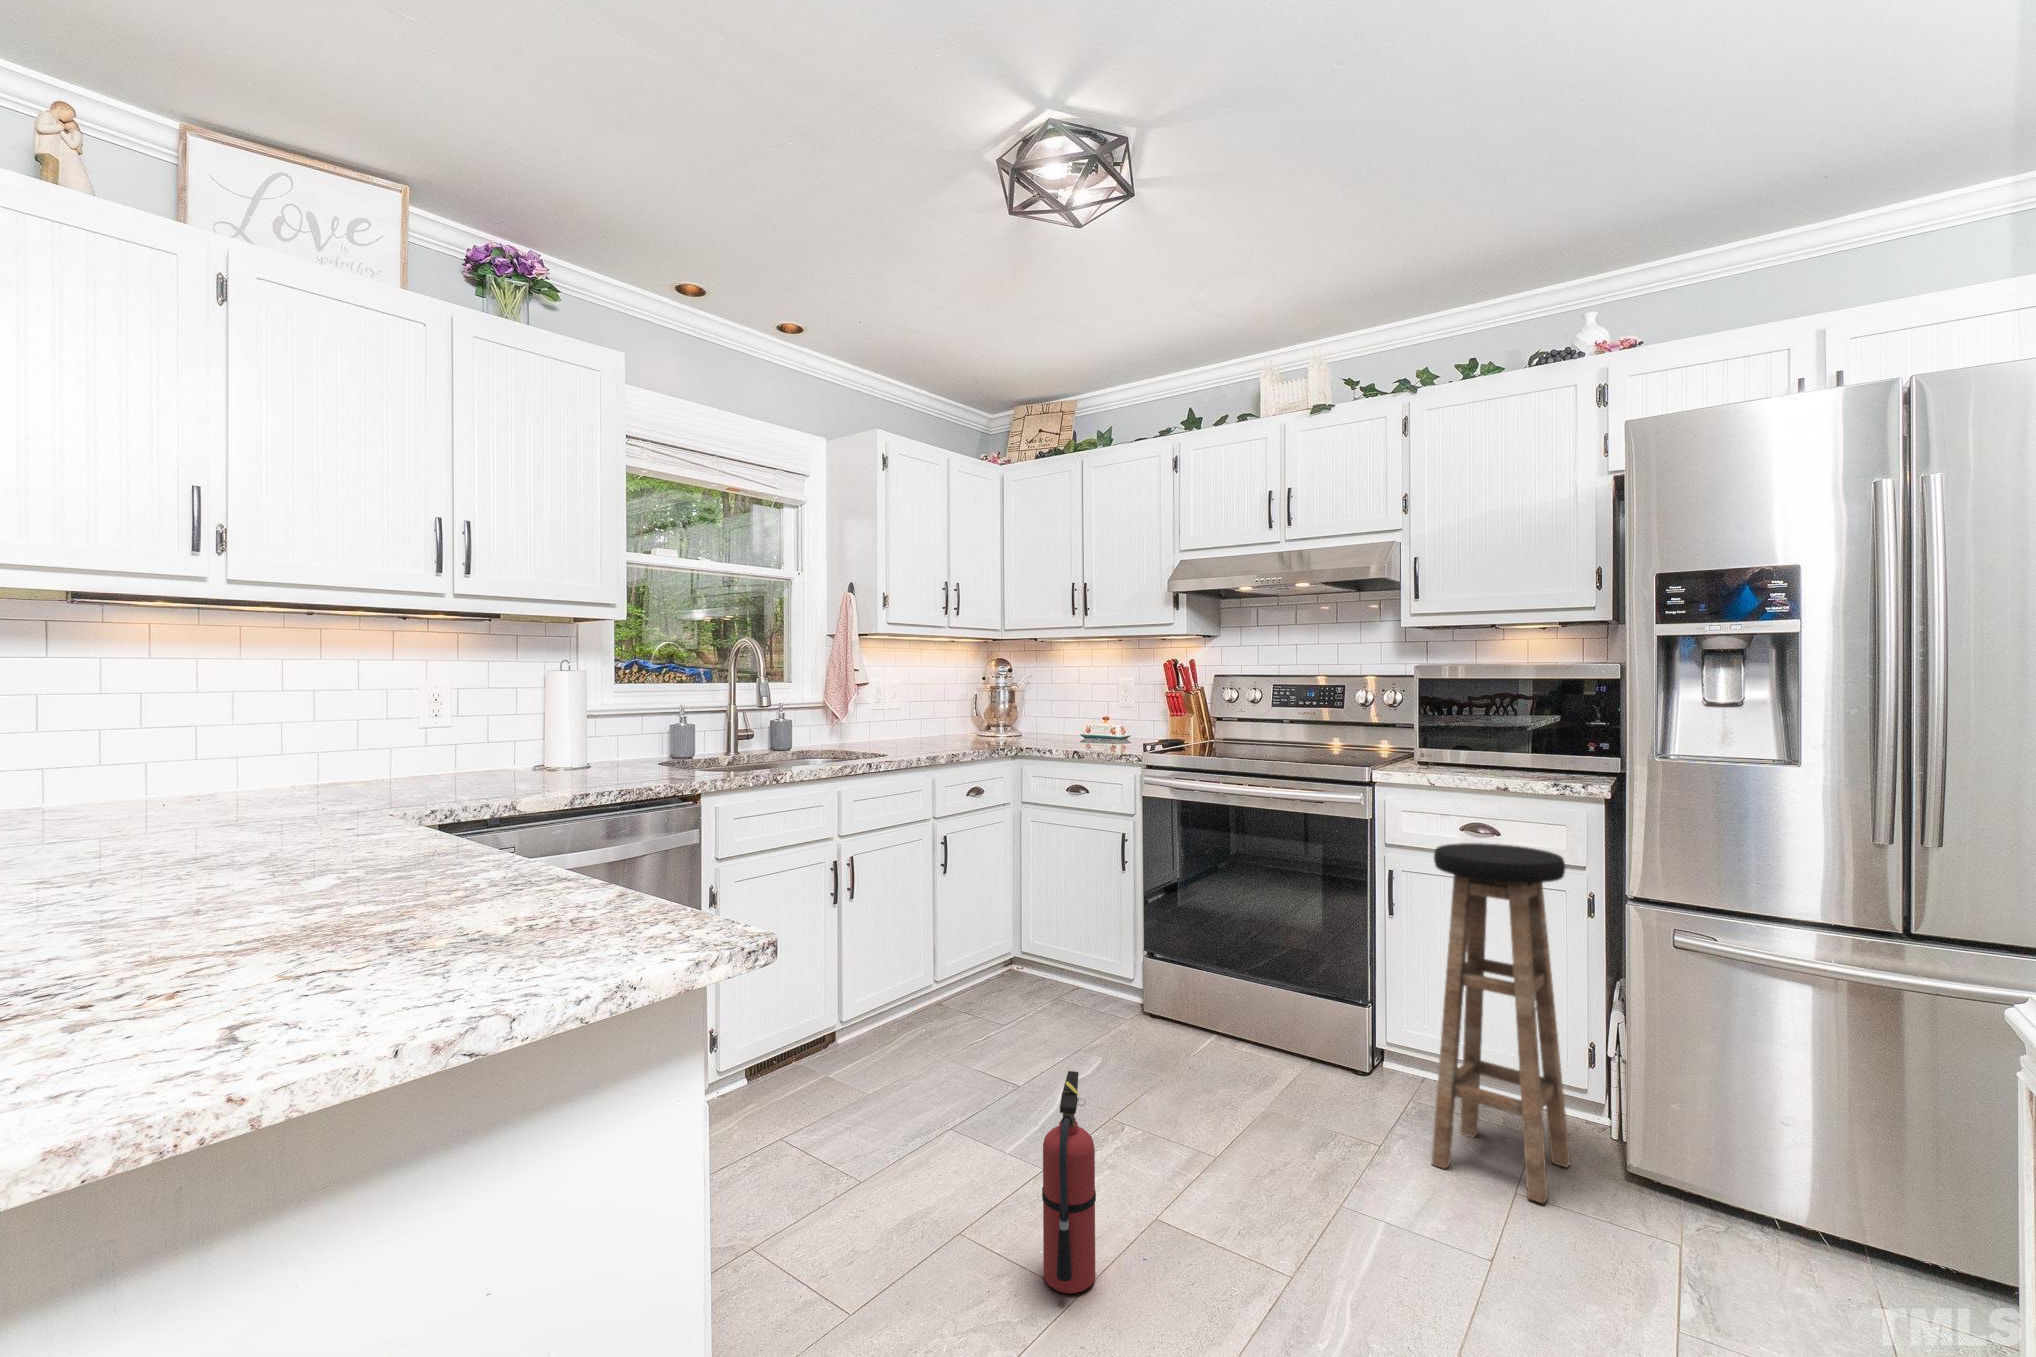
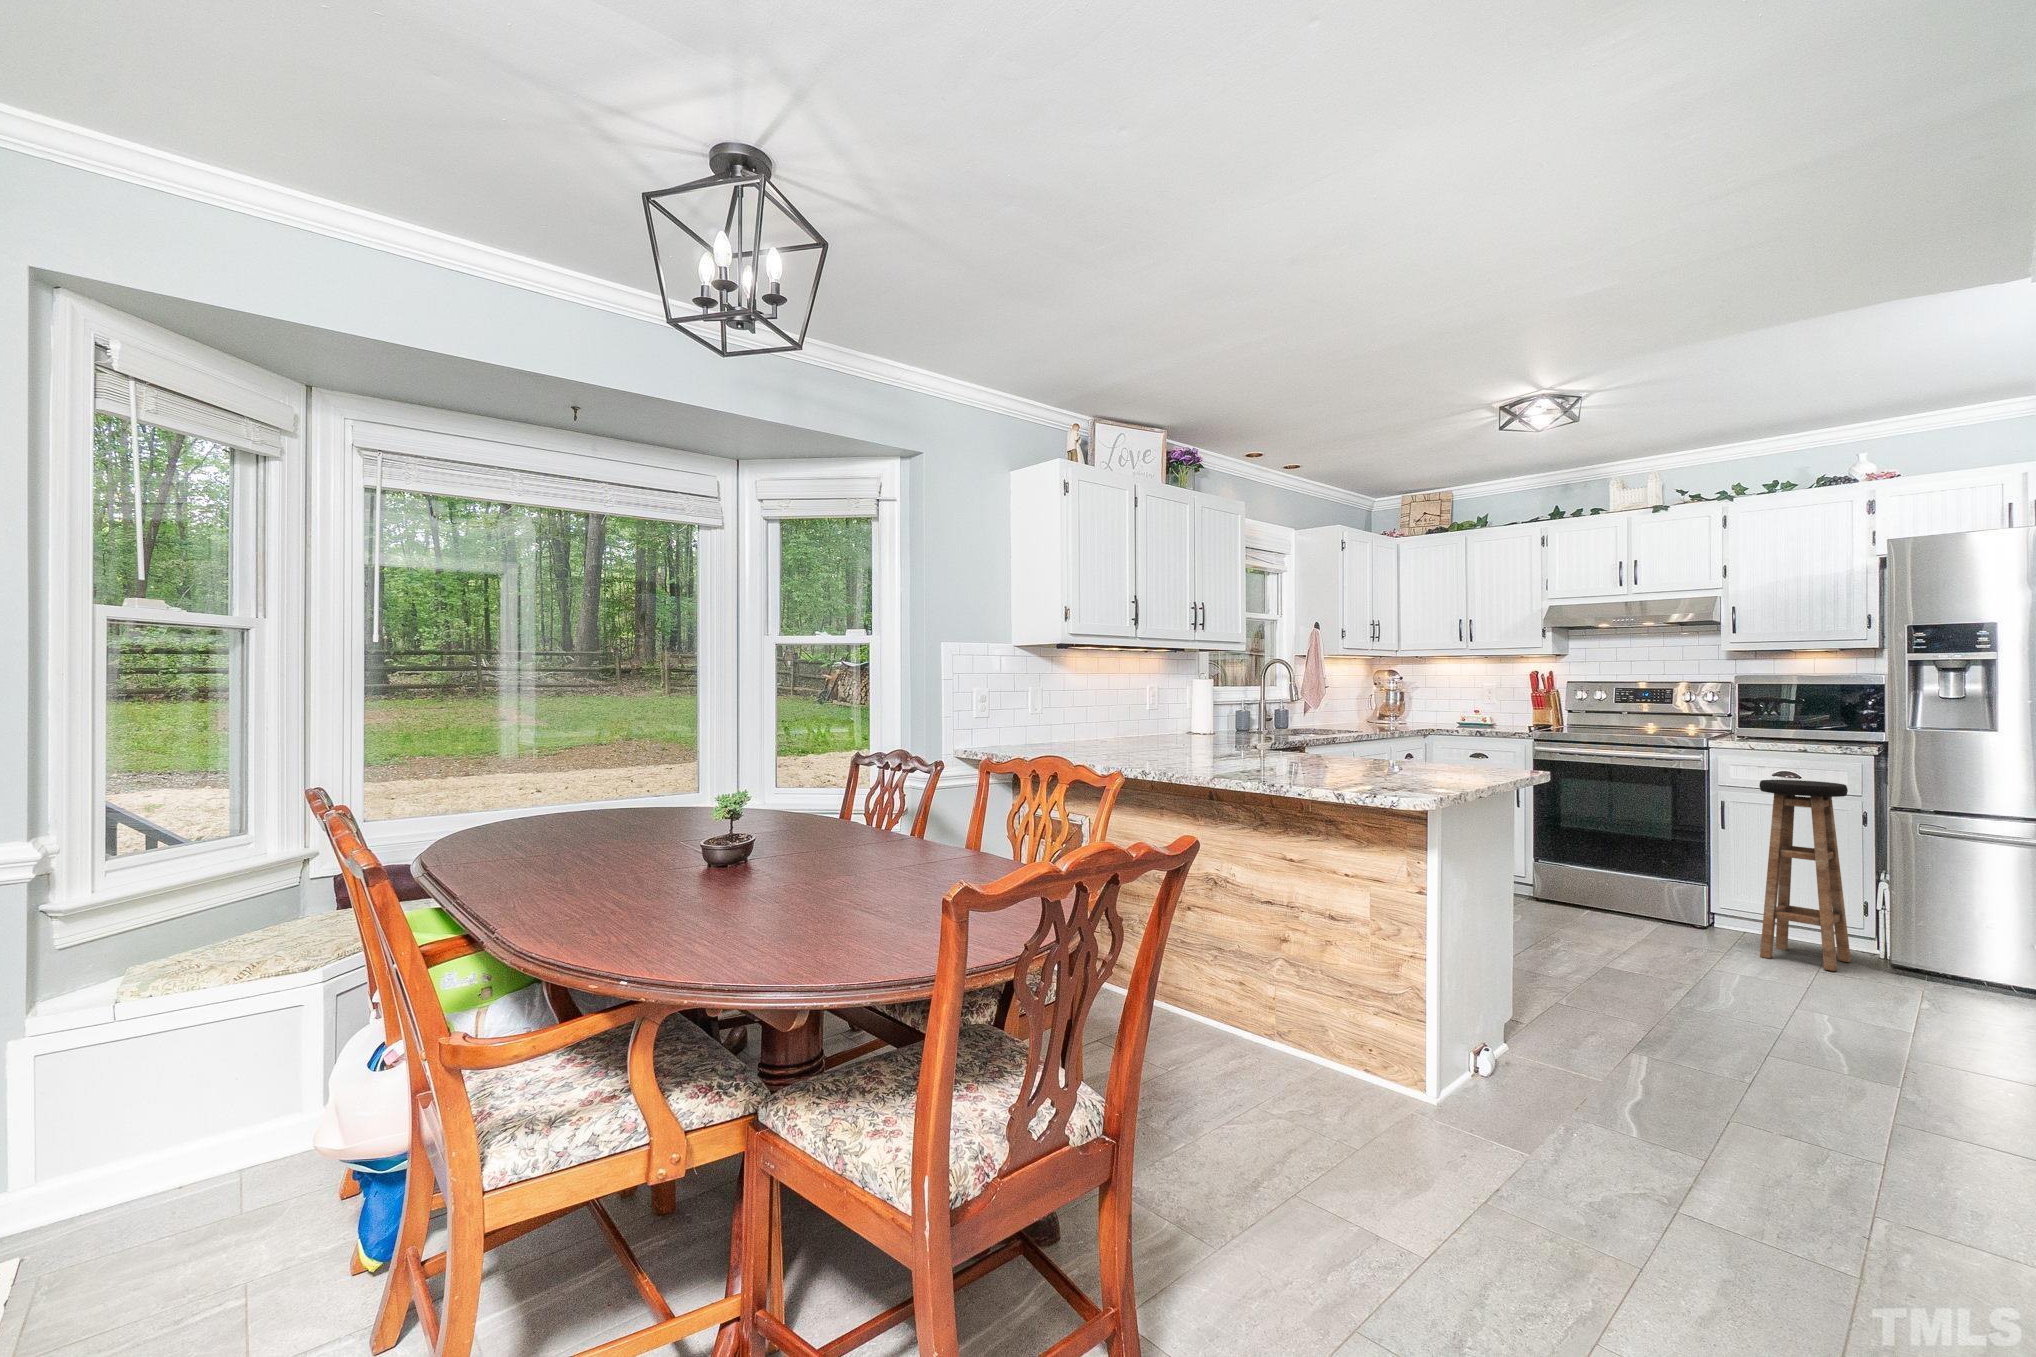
fire extinguisher: present [1042,1071,1096,1293] -> none [1554,877,1585,977]

